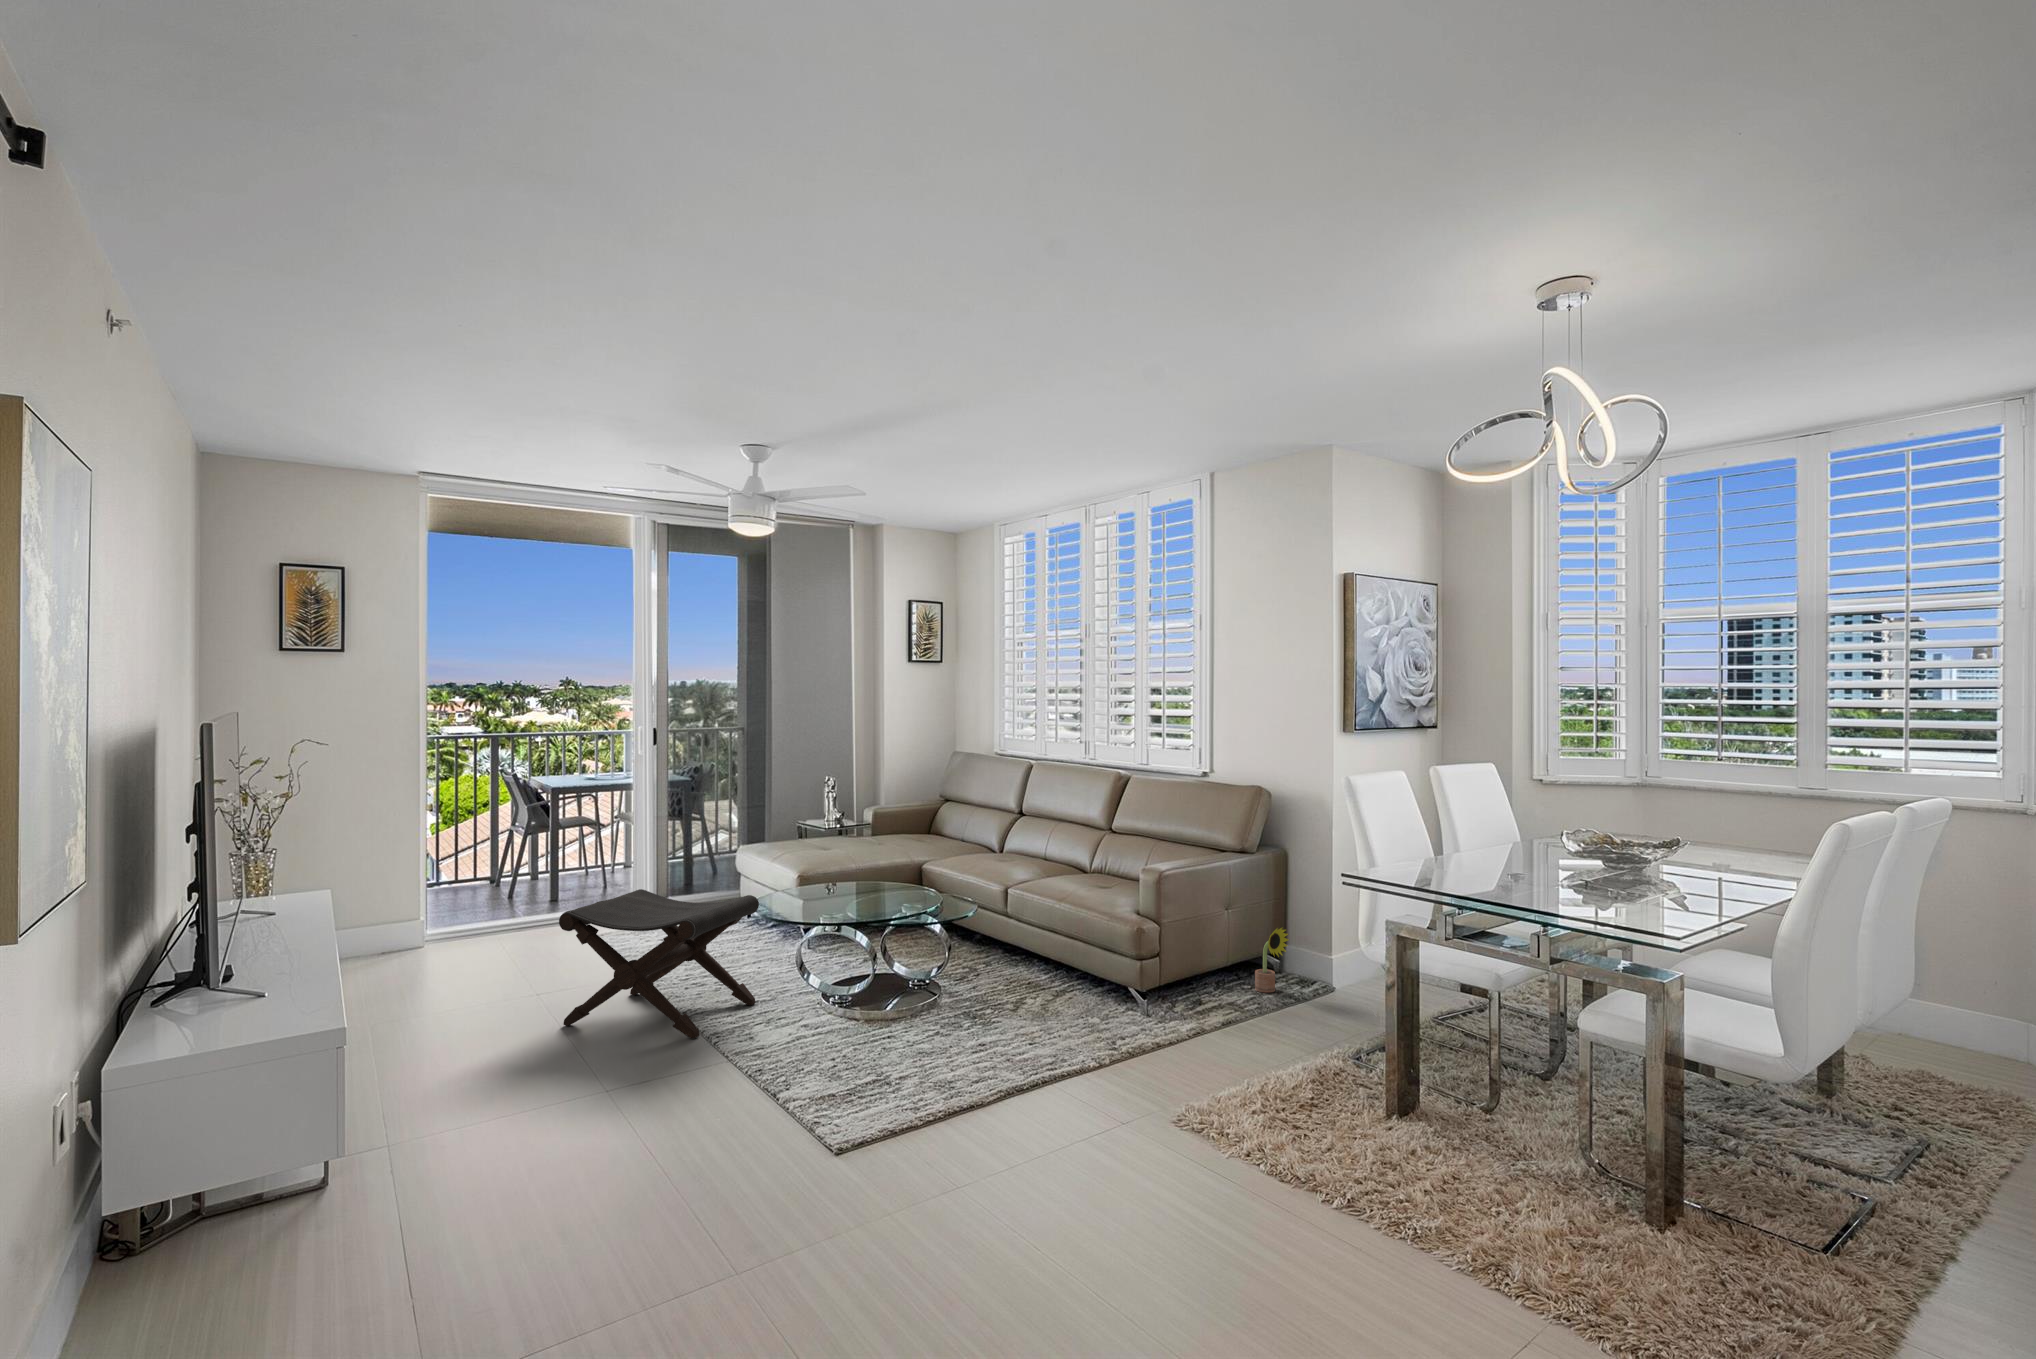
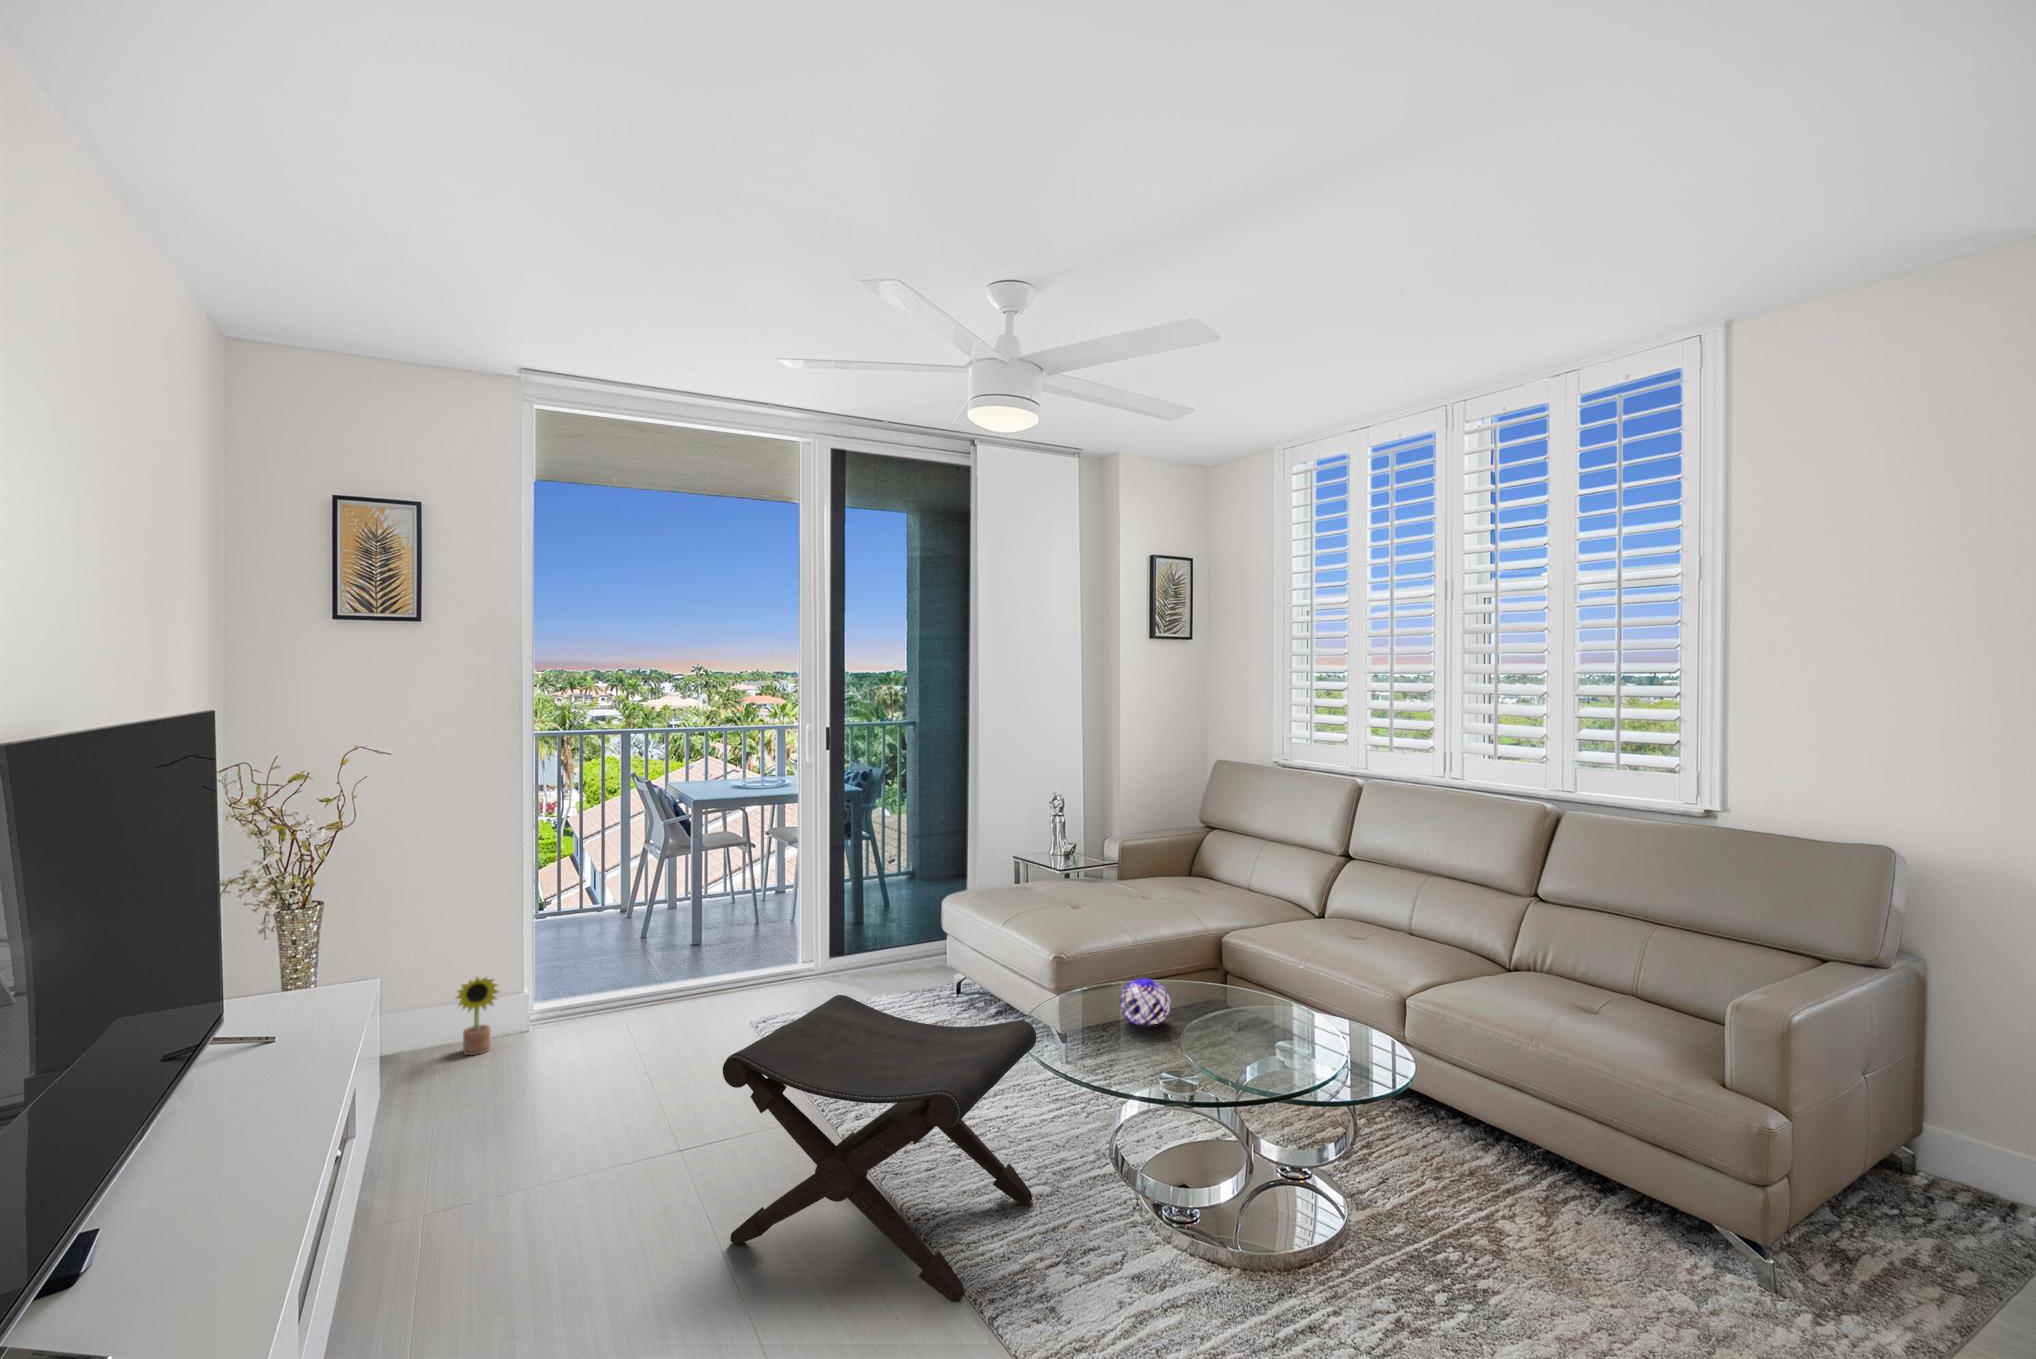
decorative orb: none [821,876,853,903] -> present [1120,979,1170,1026]
decorative plant: present [1255,928,1289,993] -> present [456,977,499,1055]

